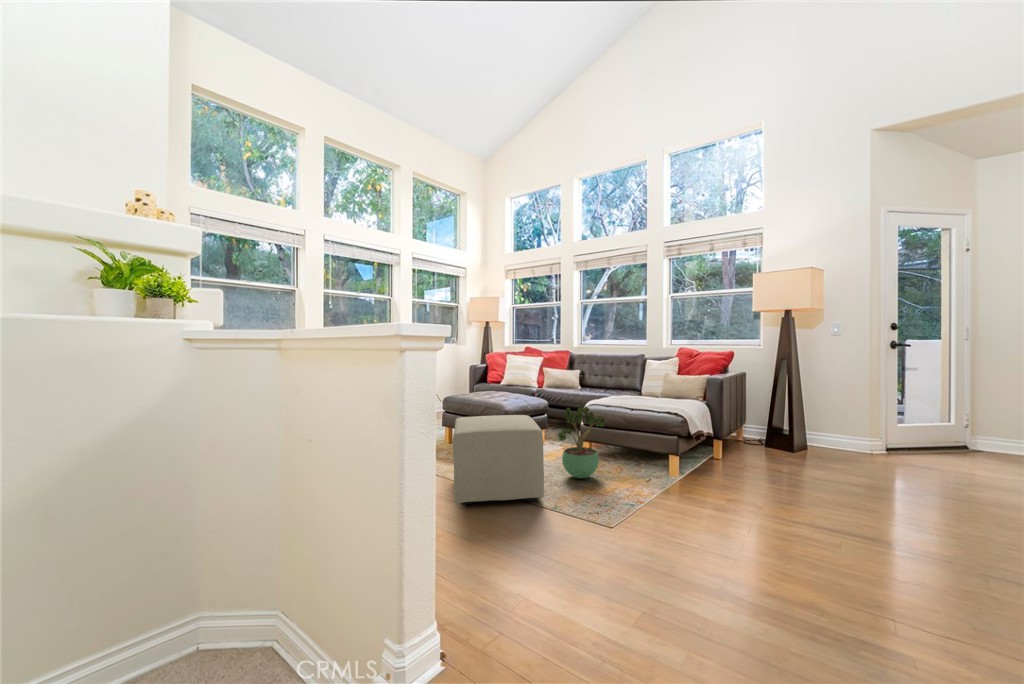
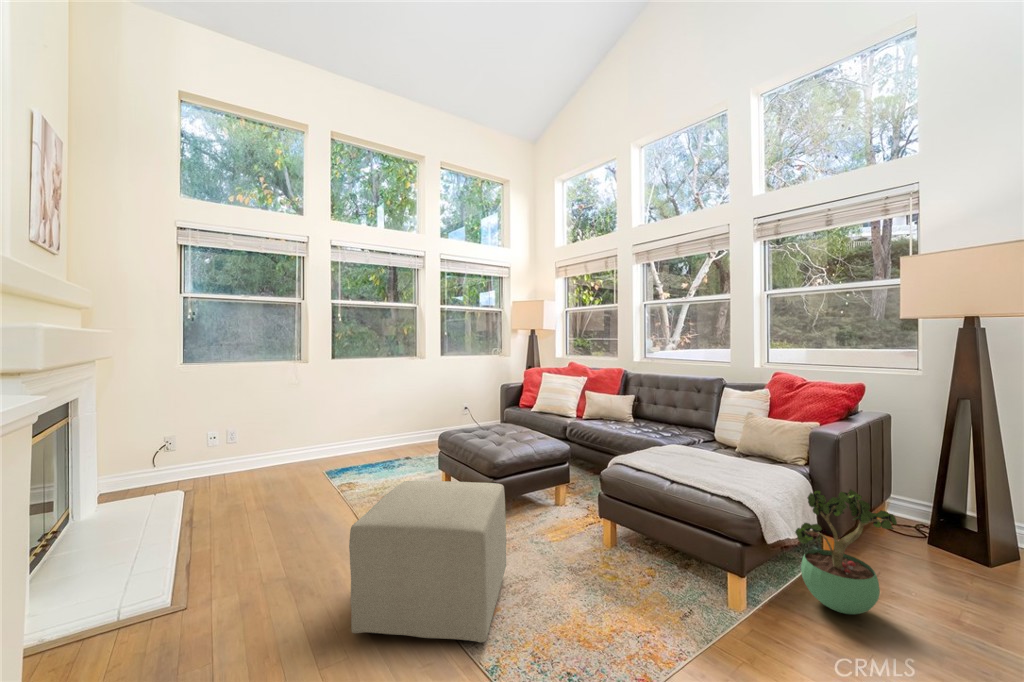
potted plant: present [558,406,605,478] -> present [795,490,897,614]

